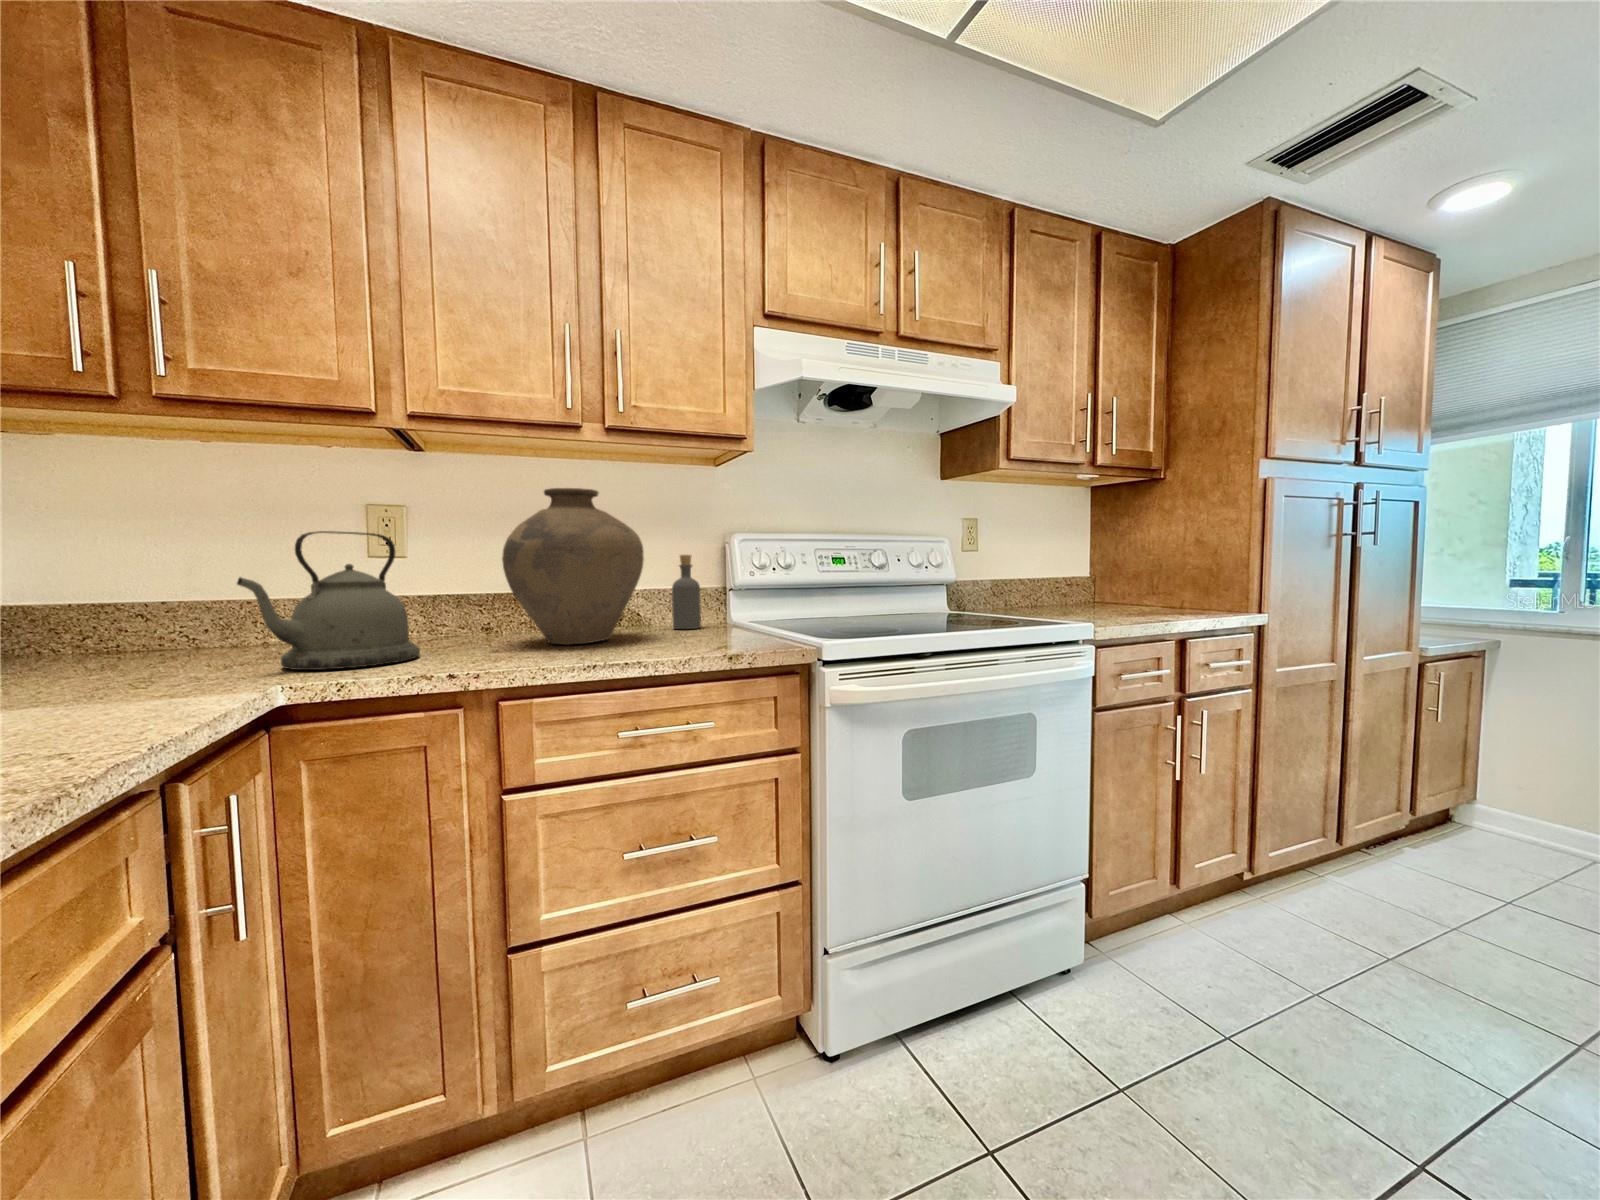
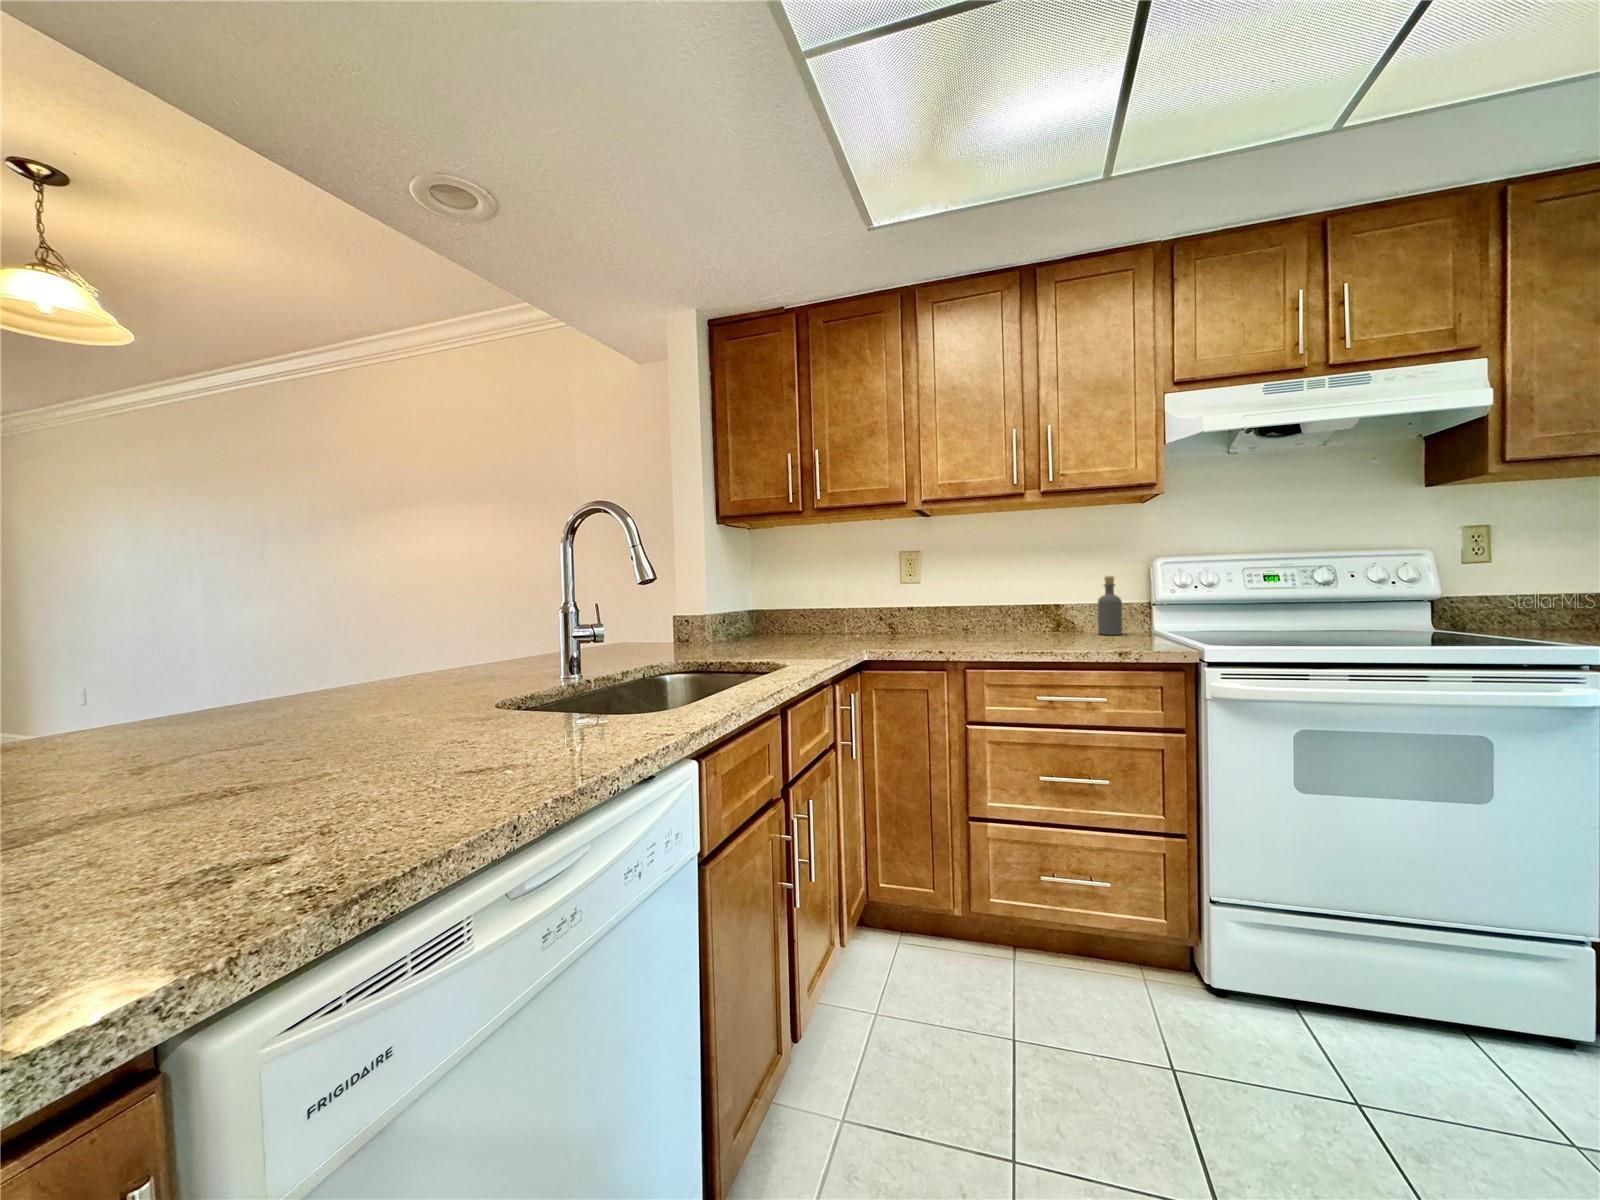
vase: present [502,488,644,645] -> none [973,535,1069,640]
kettle: present [237,531,420,670] -> none [847,571,926,645]

